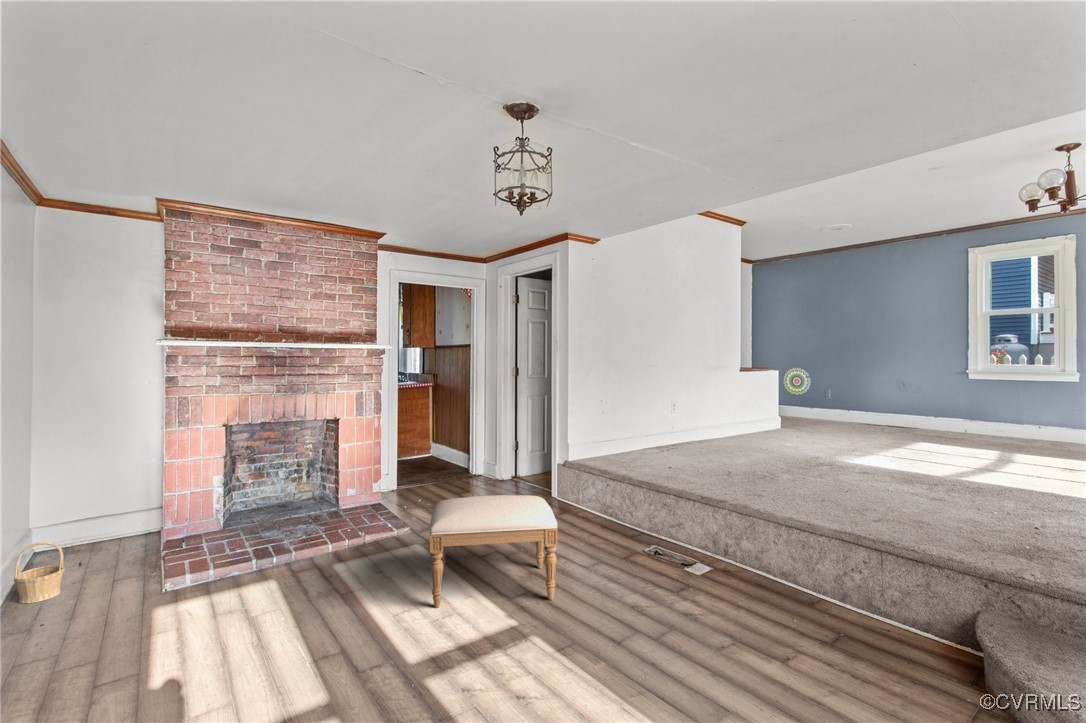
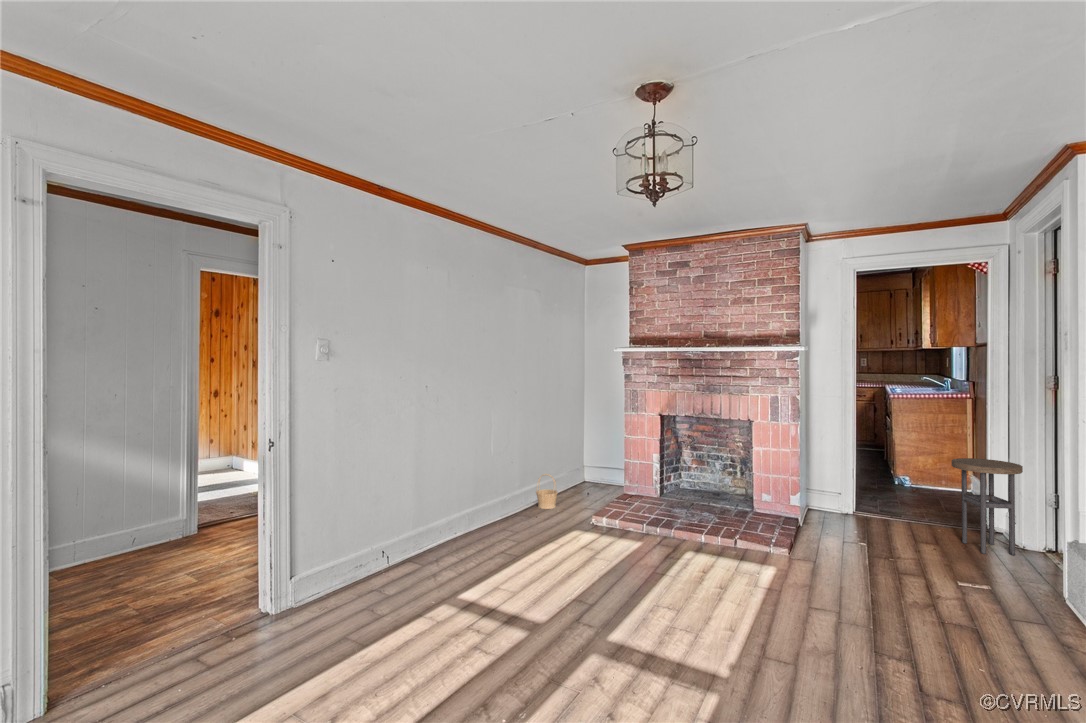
side table: none [480,428,518,494] -> present [952,458,1023,555]
ottoman: present [430,495,557,608] -> none [702,515,884,669]

